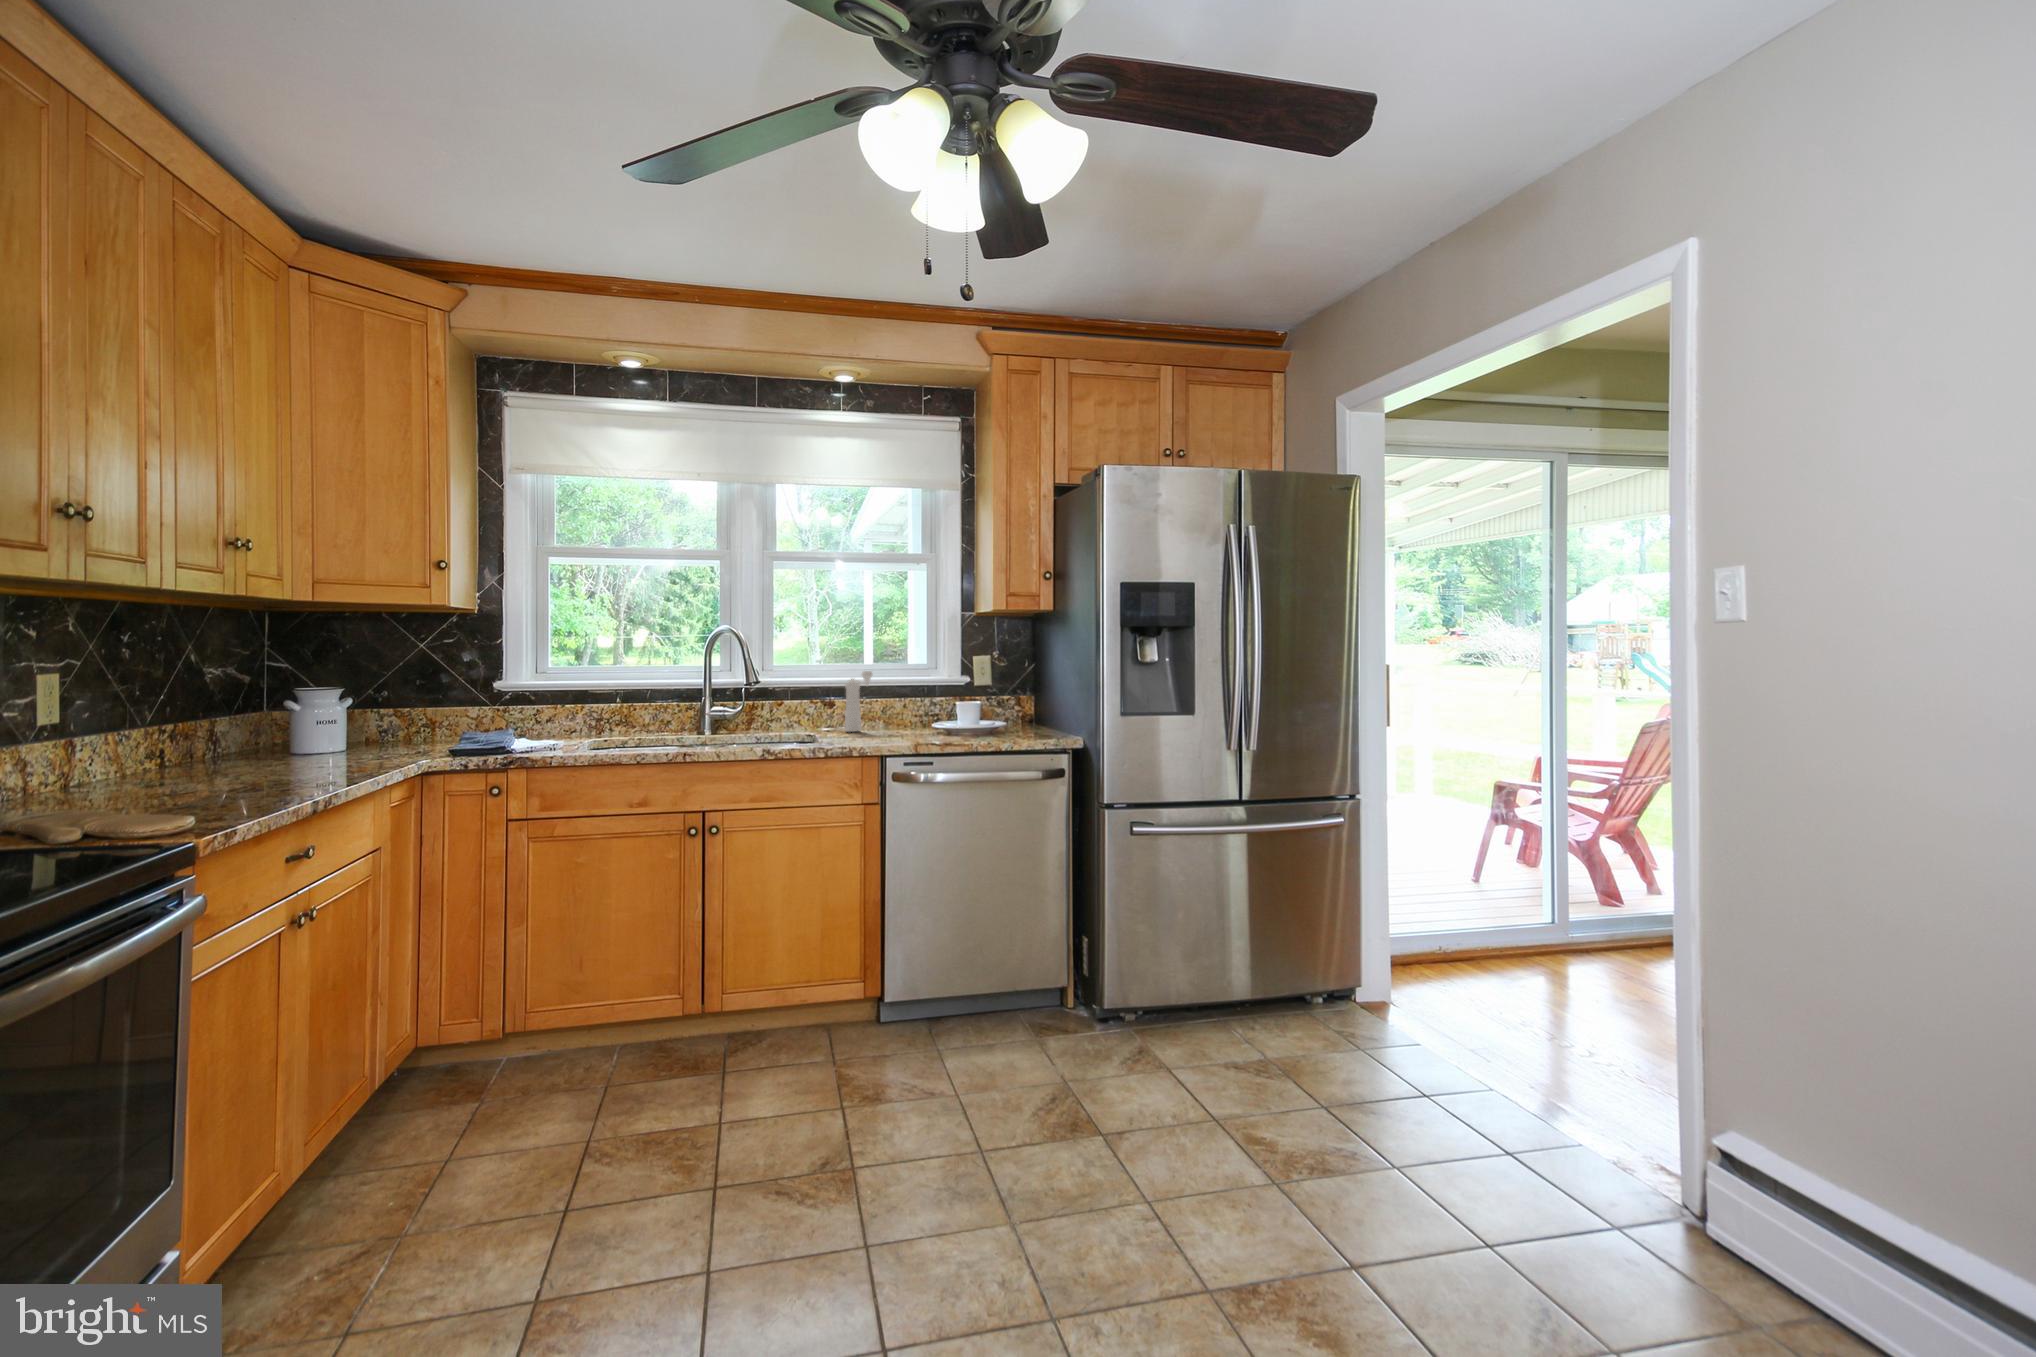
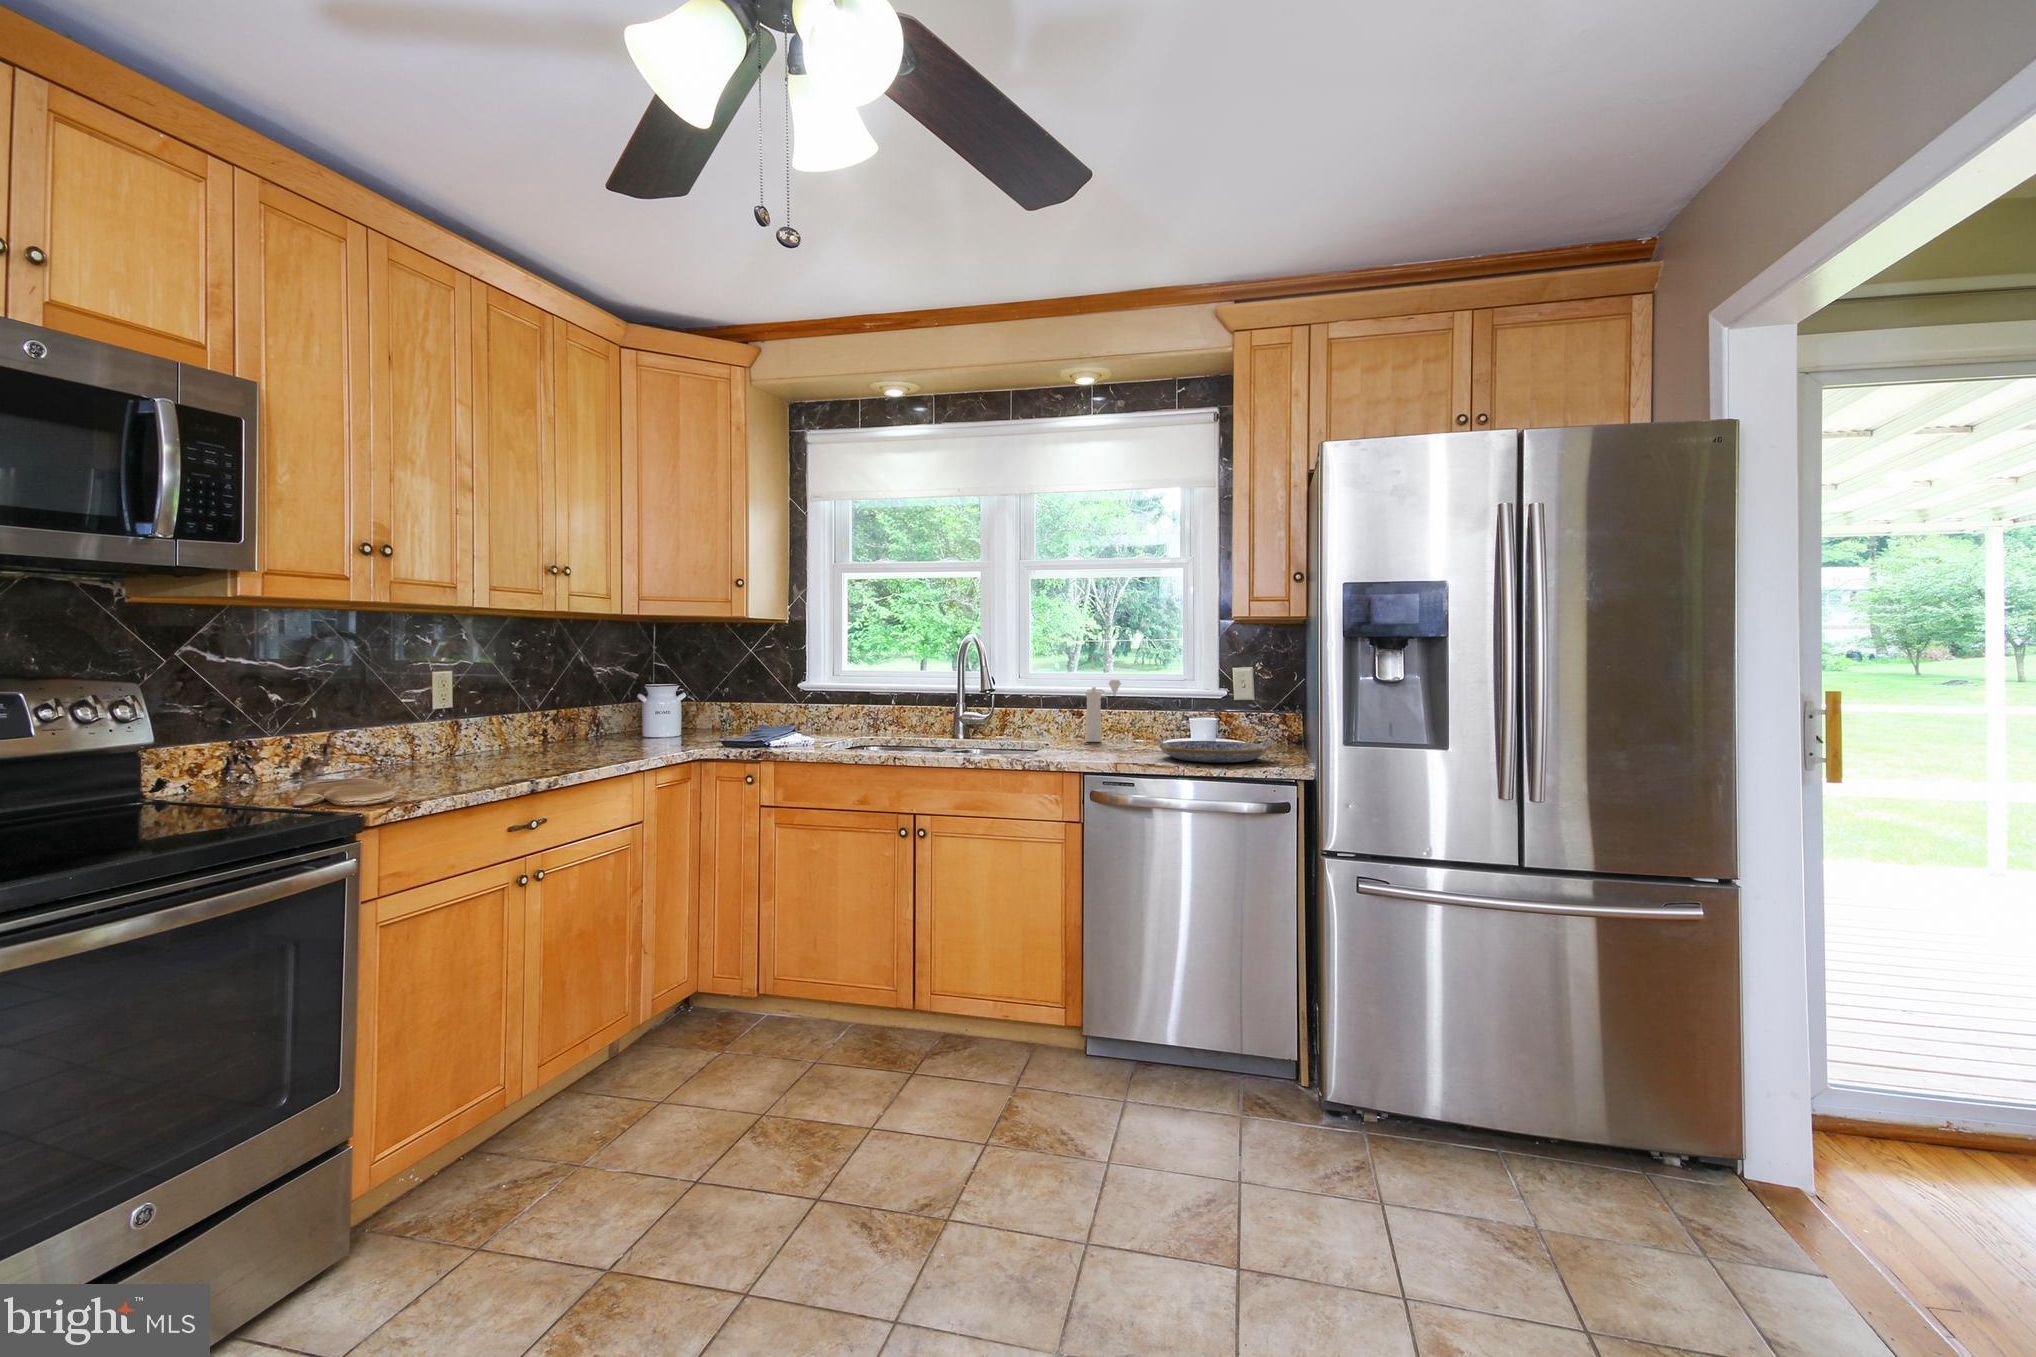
serving tray: none [939,717,1038,741] -> present [1156,736,1272,763]

